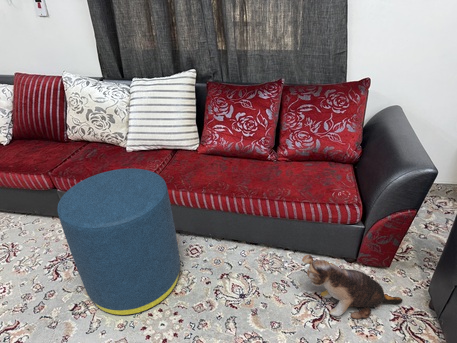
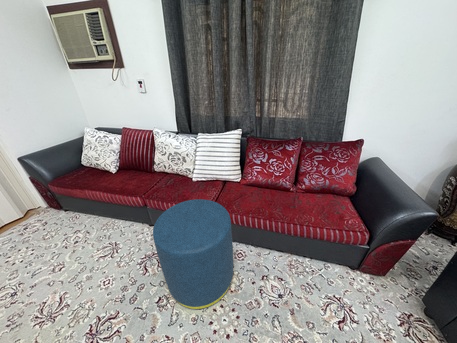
plush toy: present [302,255,403,319] -> none [332,272,404,324]

